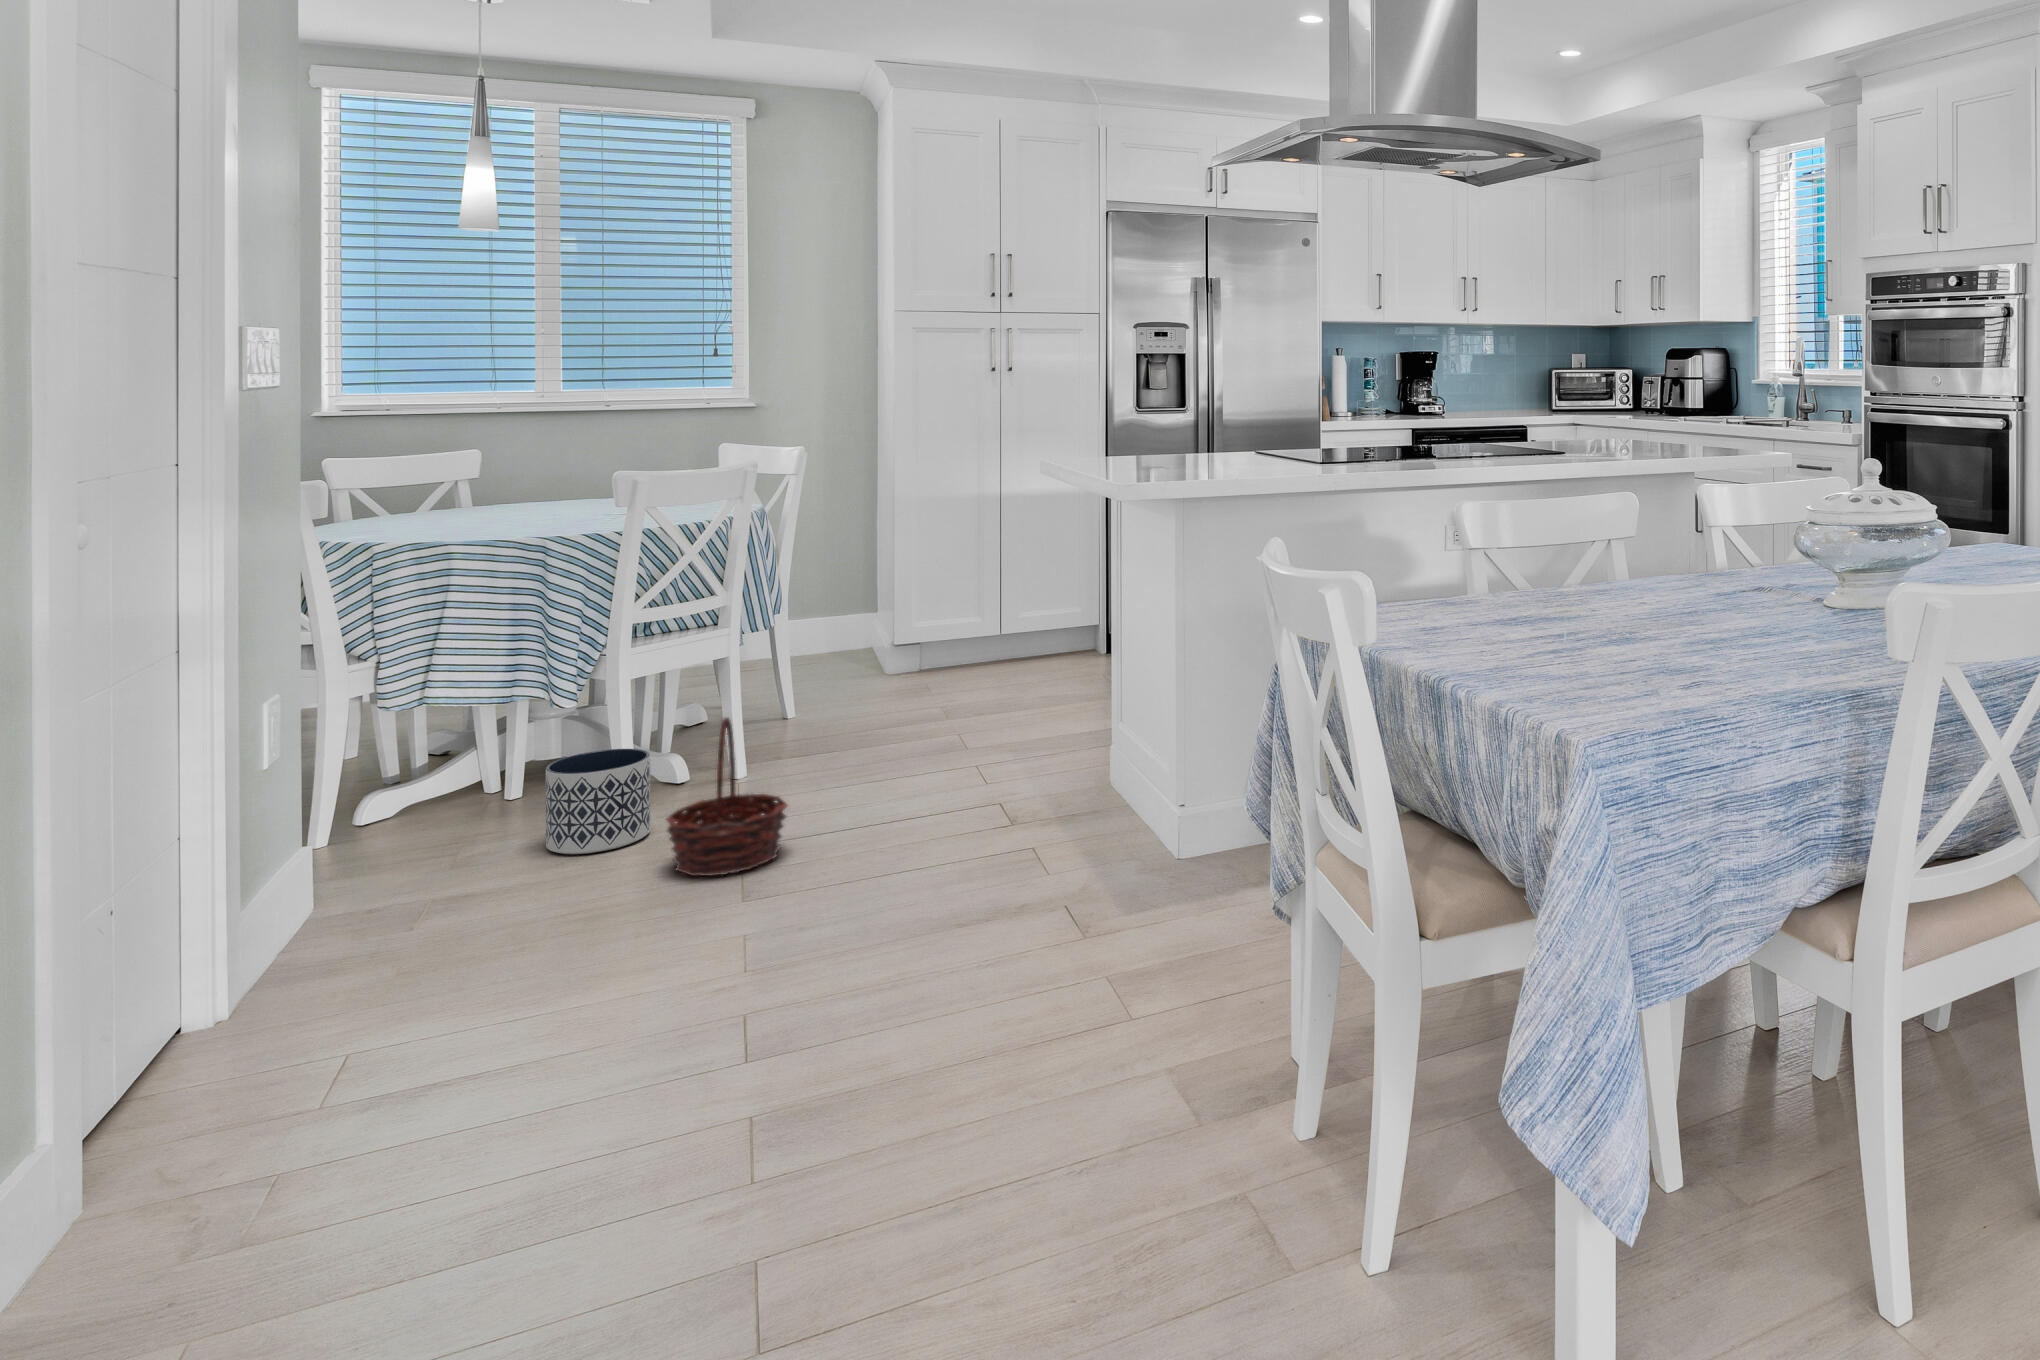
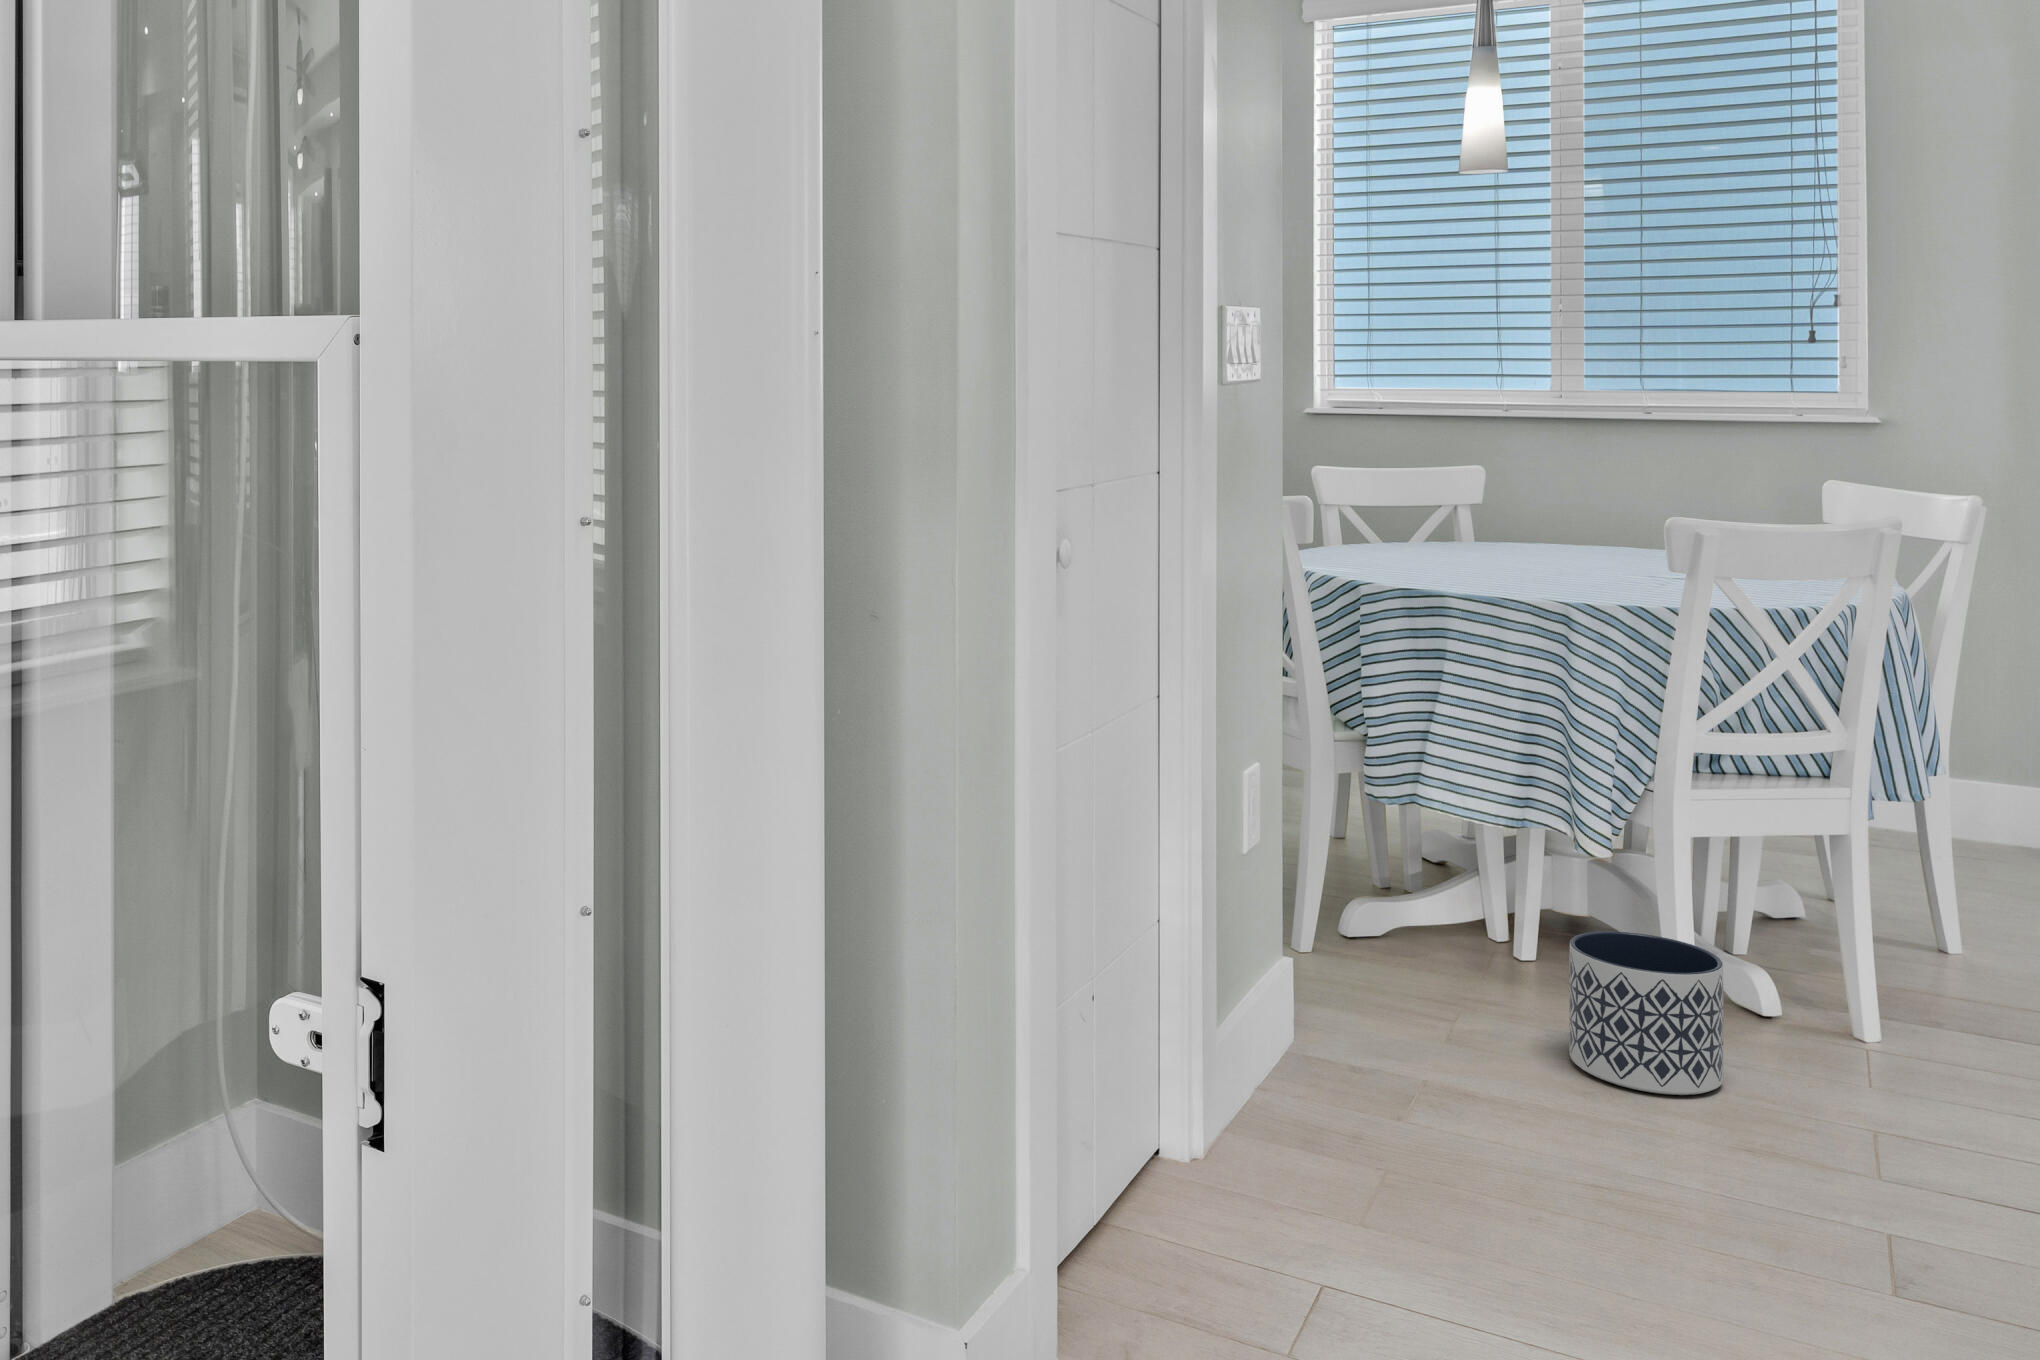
basket: present [666,718,788,876] -> none [1751,948,1974,1221]

